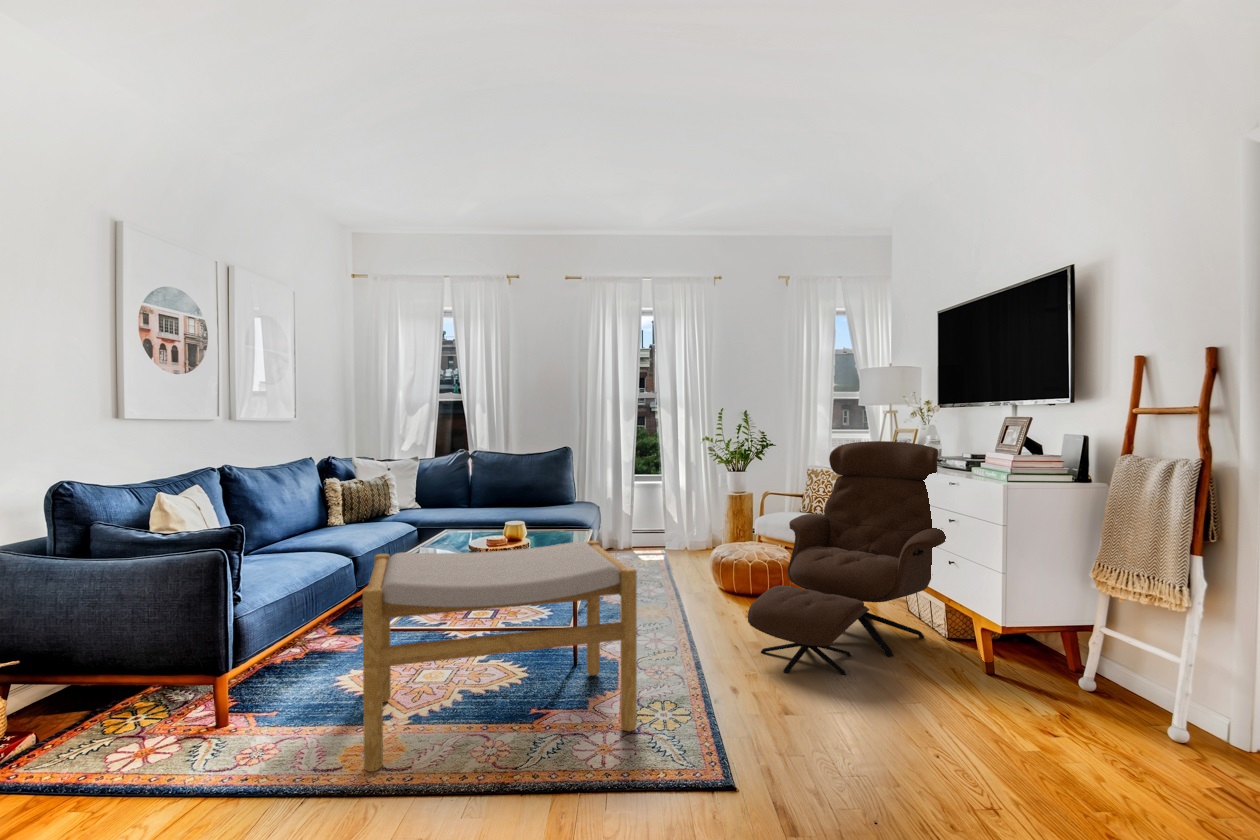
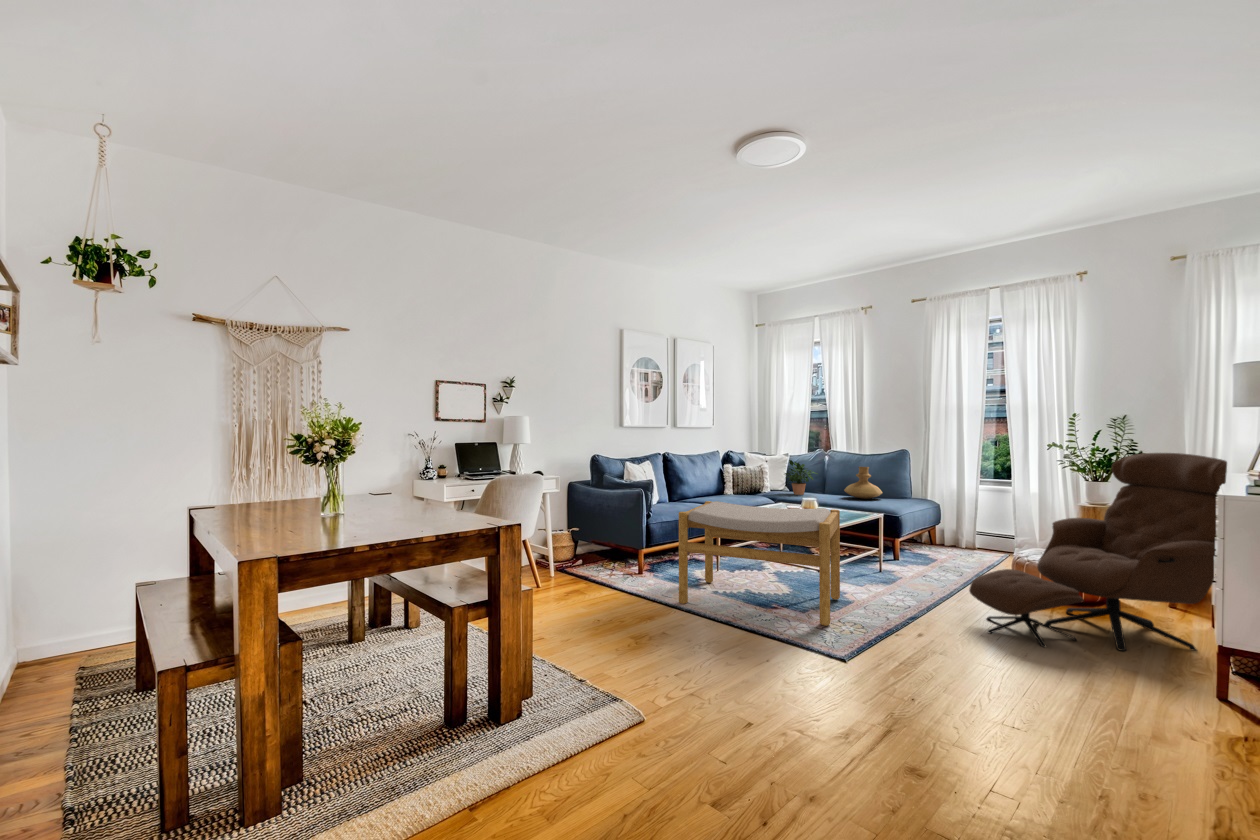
potted plant: none [420,466,471,516] -> present [785,460,818,495]
vase: none [508,470,556,513] -> present [844,467,883,499]

